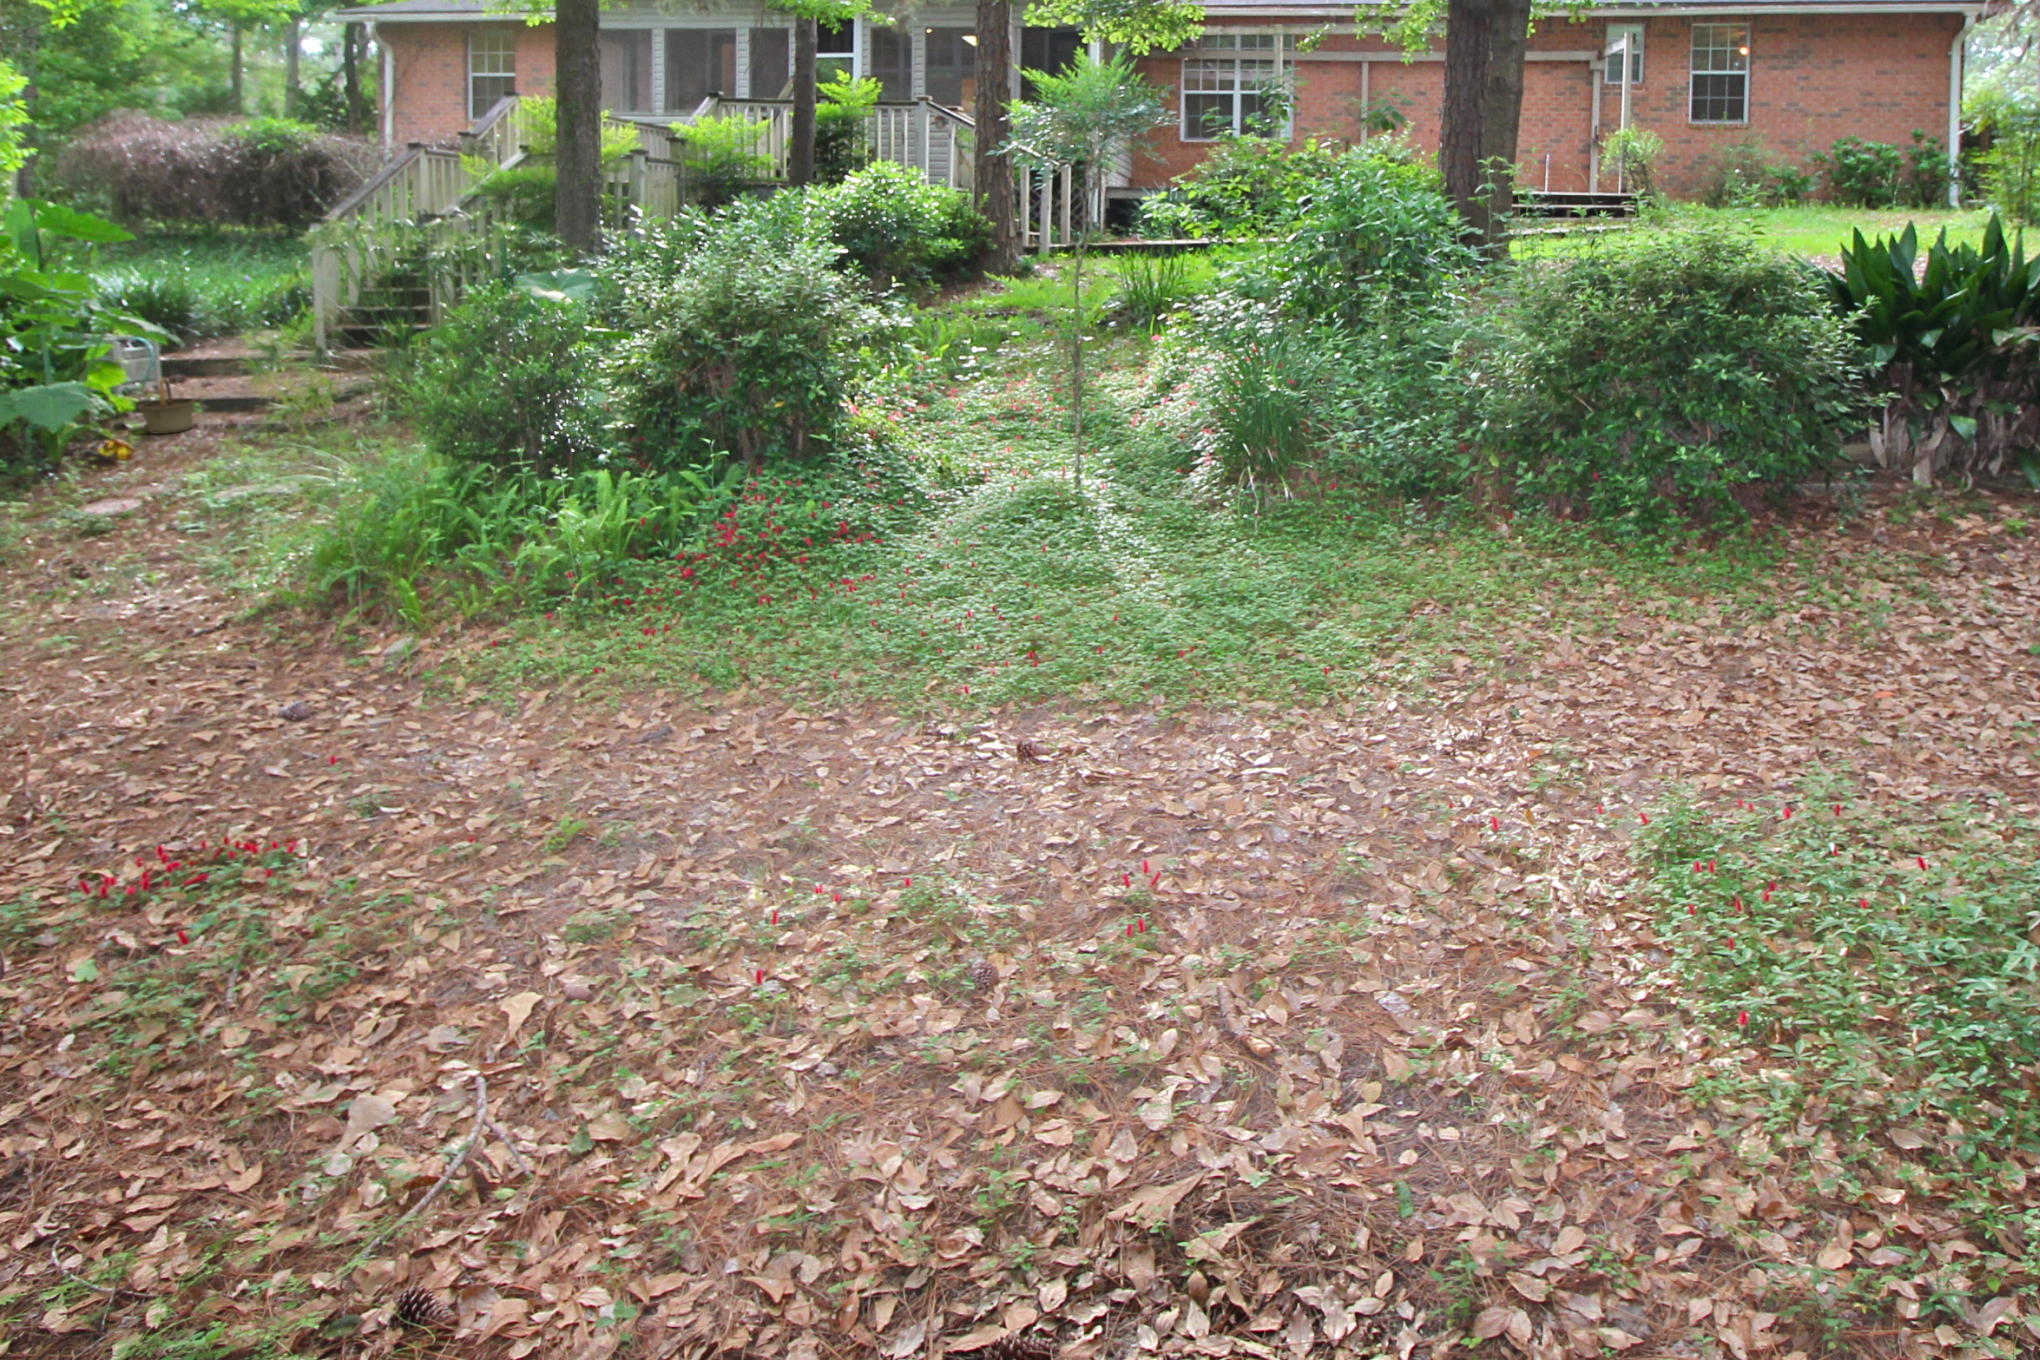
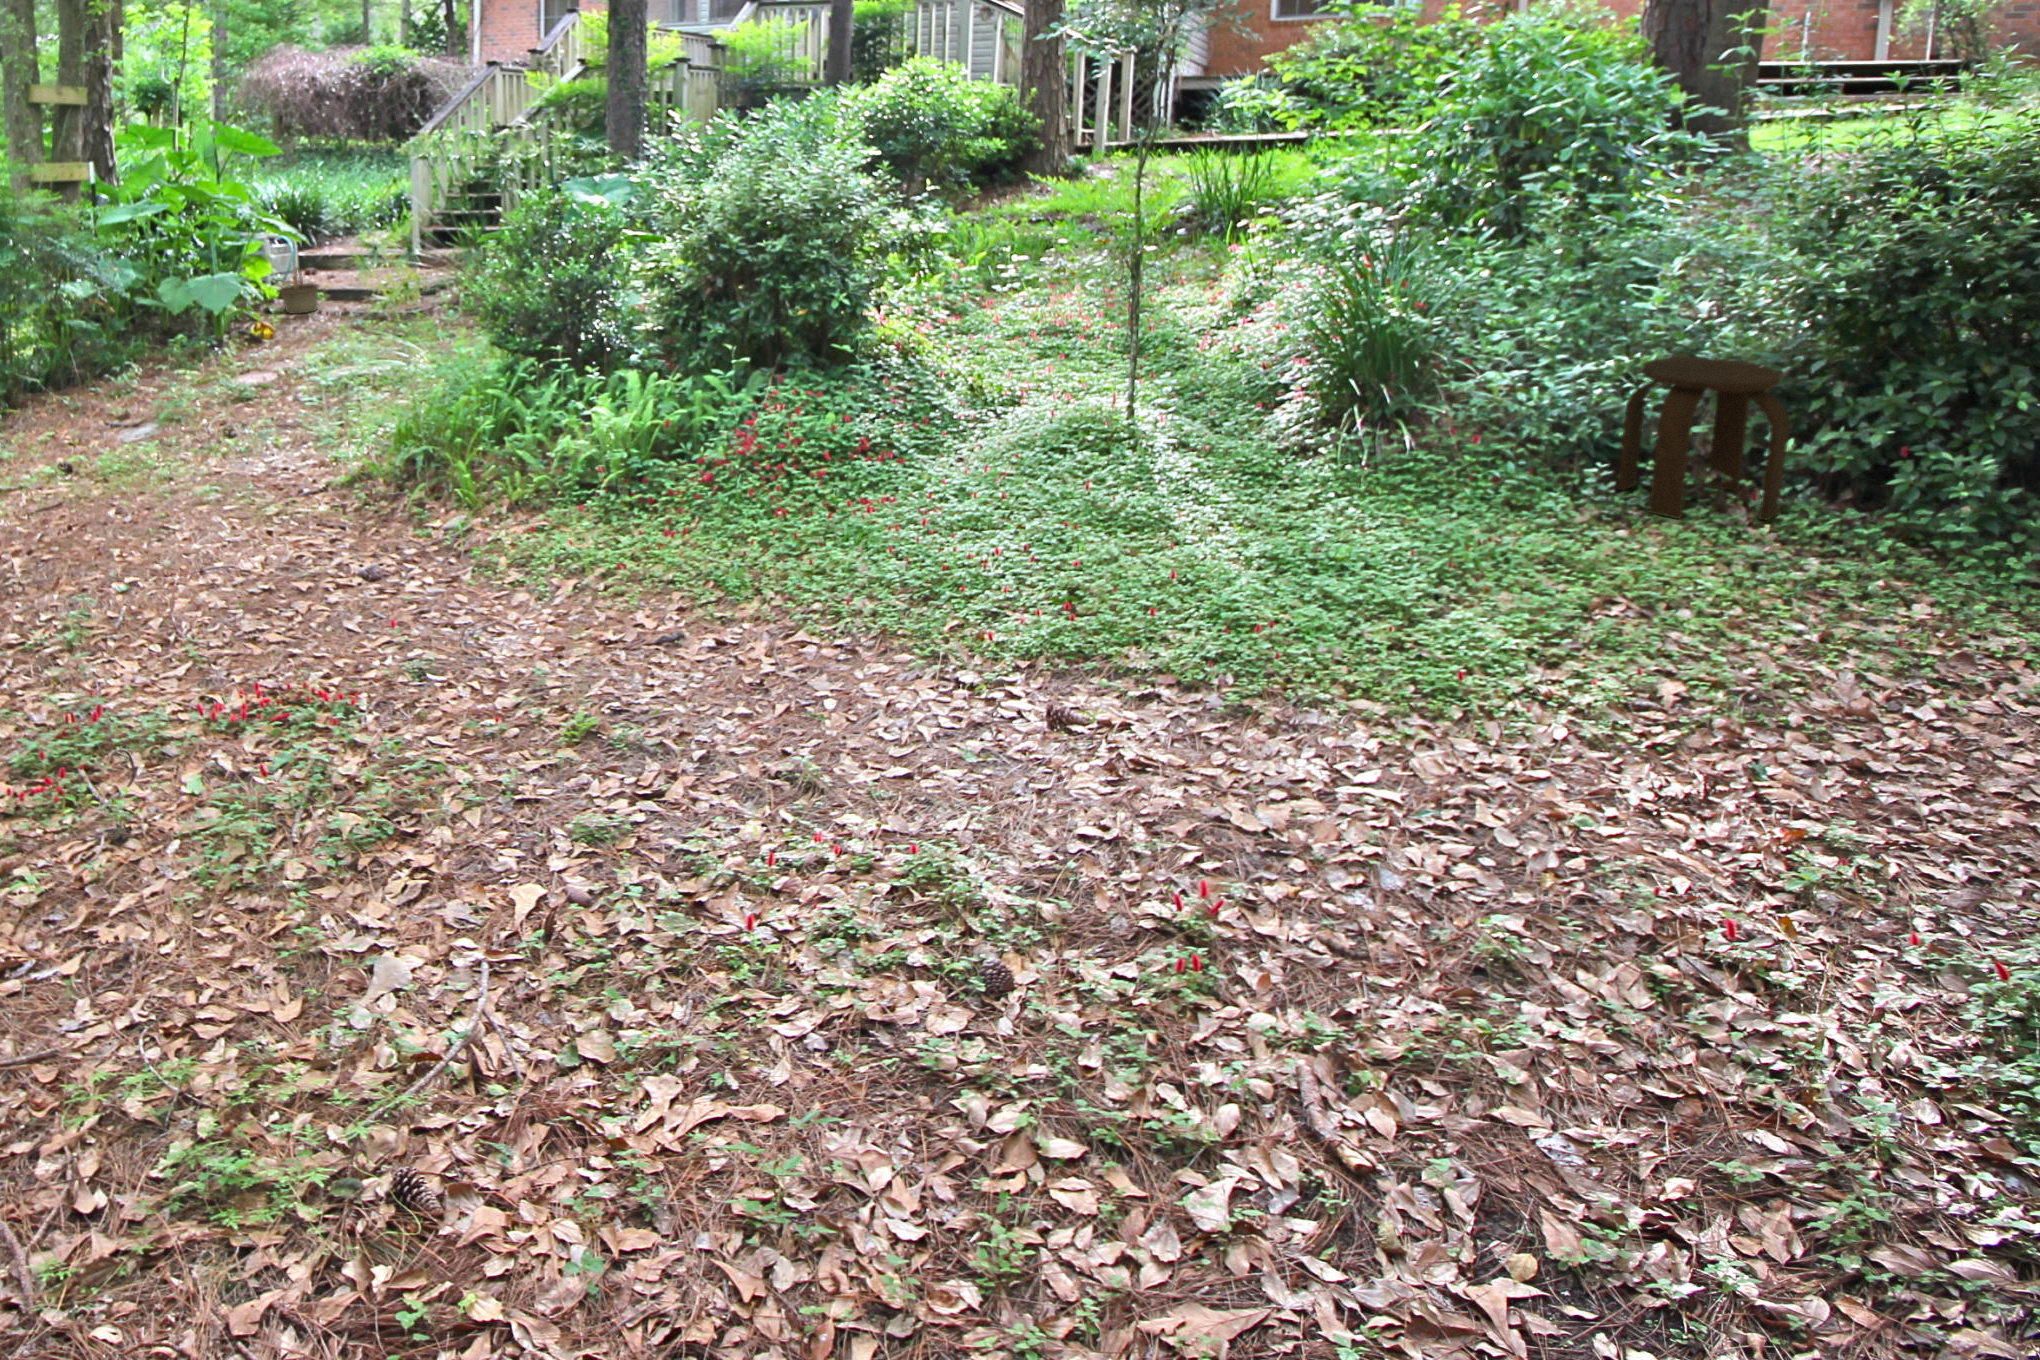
stool: none [1435,413,1537,539] -> present [1617,357,1790,520]

